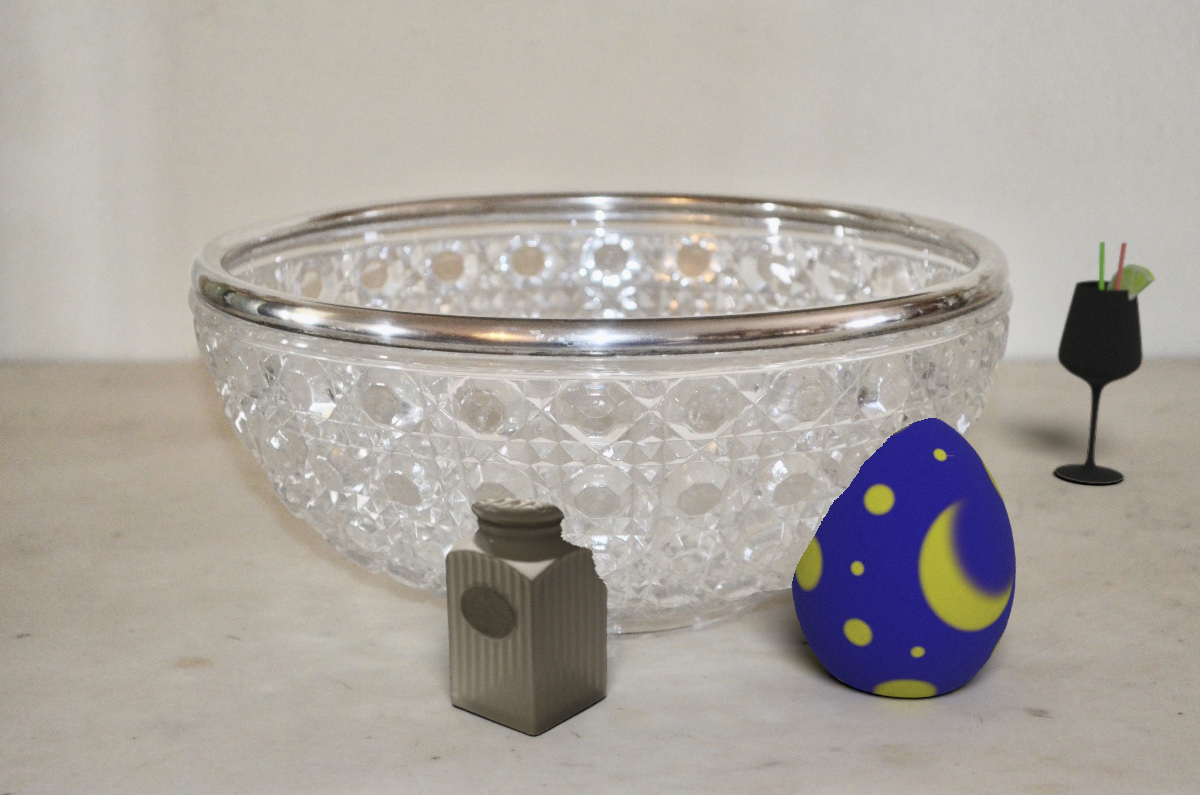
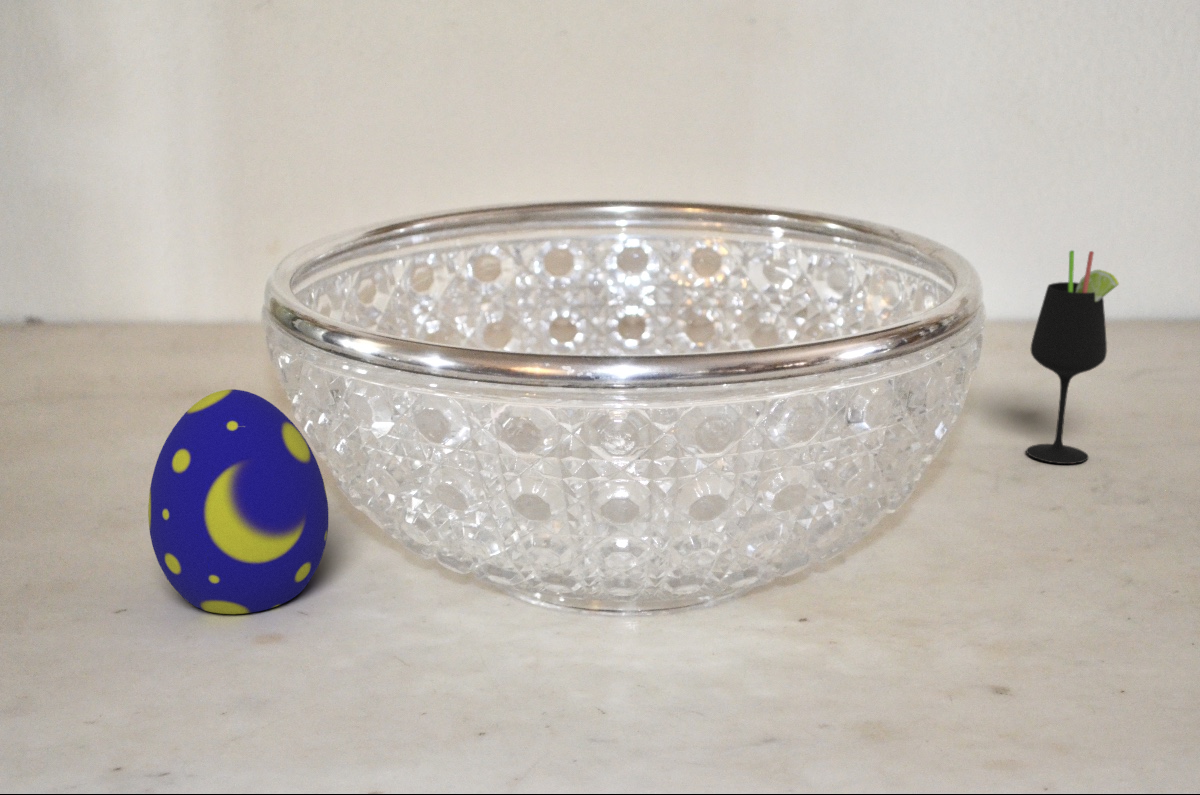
decorative egg: present [791,418,1016,698] -> present [148,389,329,614]
salt shaker: present [445,498,607,735] -> none [488,483,630,707]

